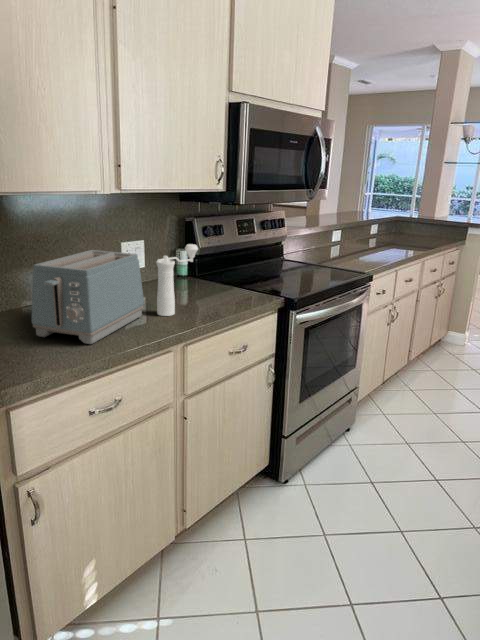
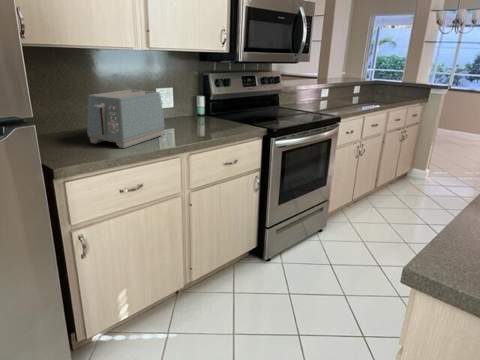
pepper mill: present [156,244,198,316] -> none [173,88,204,136]

